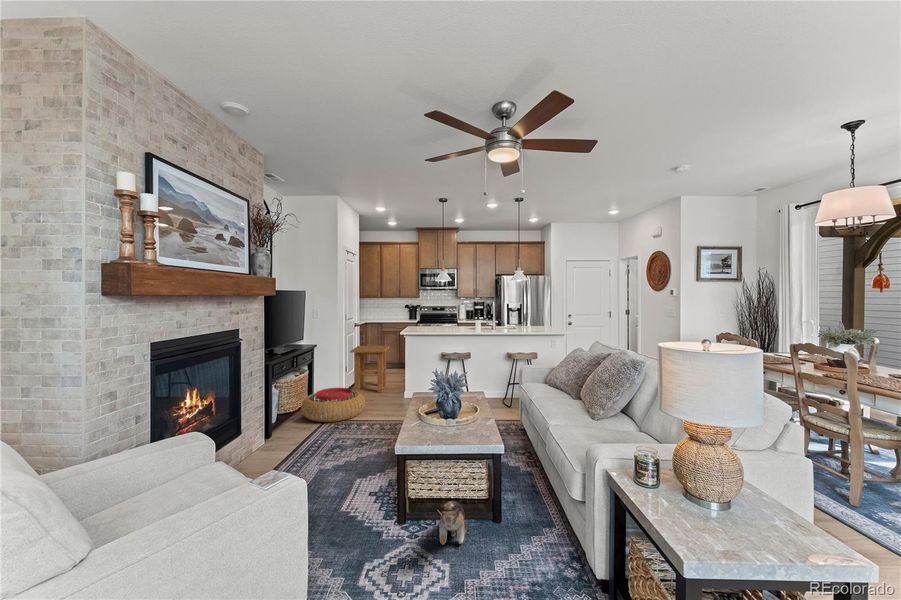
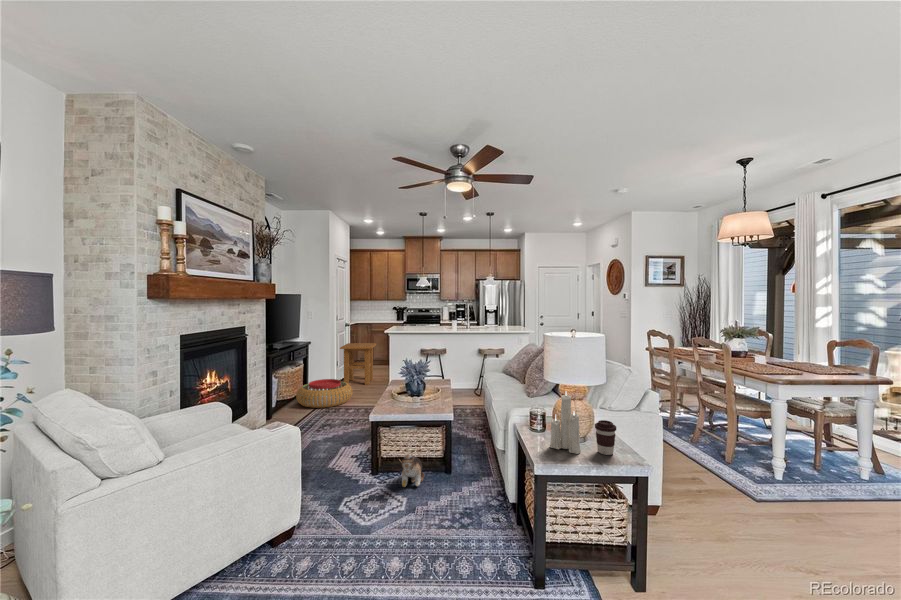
candle: none [686,428,742,539] -> present [550,393,581,454]
coffee cup: none [761,484,803,542] -> present [595,420,616,455]

